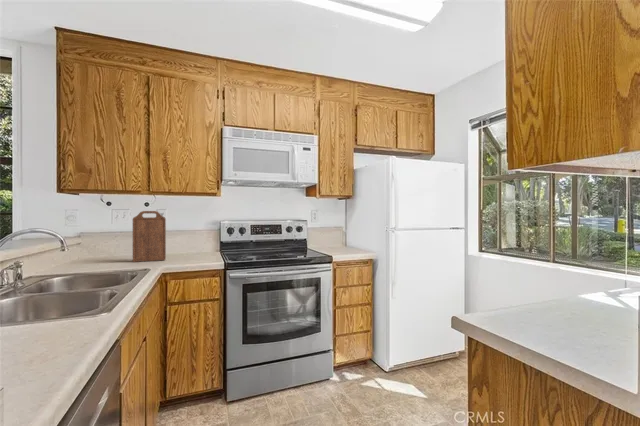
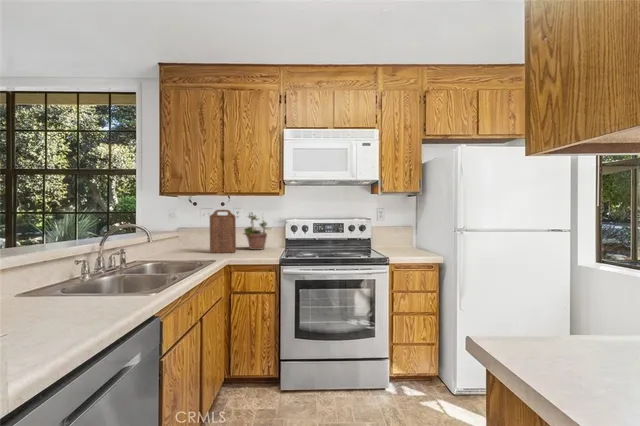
potted plant: none [171,211,203,256] -> present [244,214,270,250]

